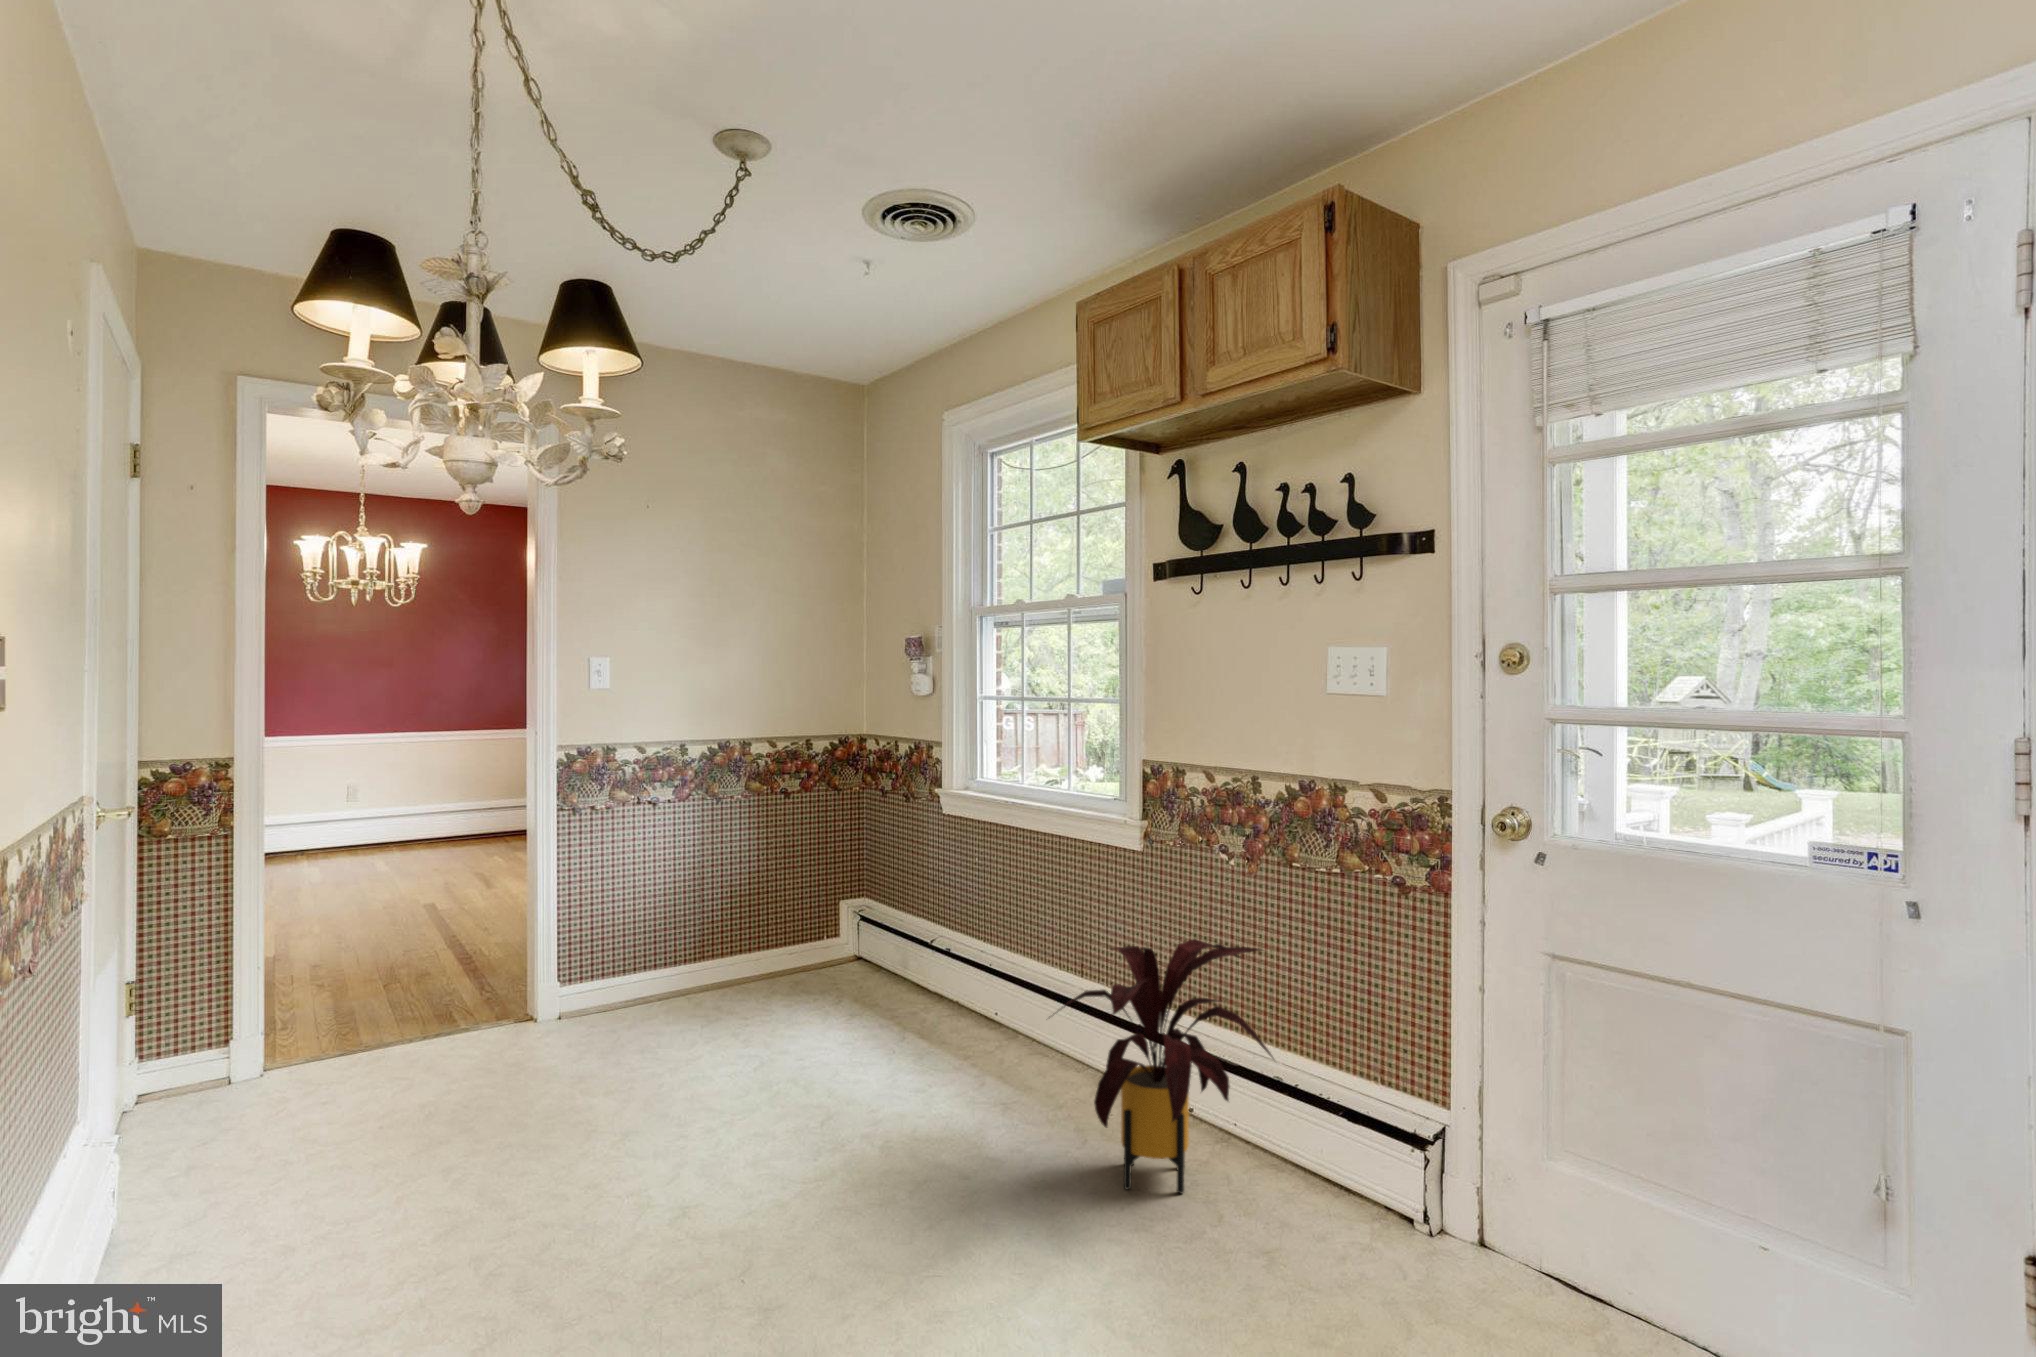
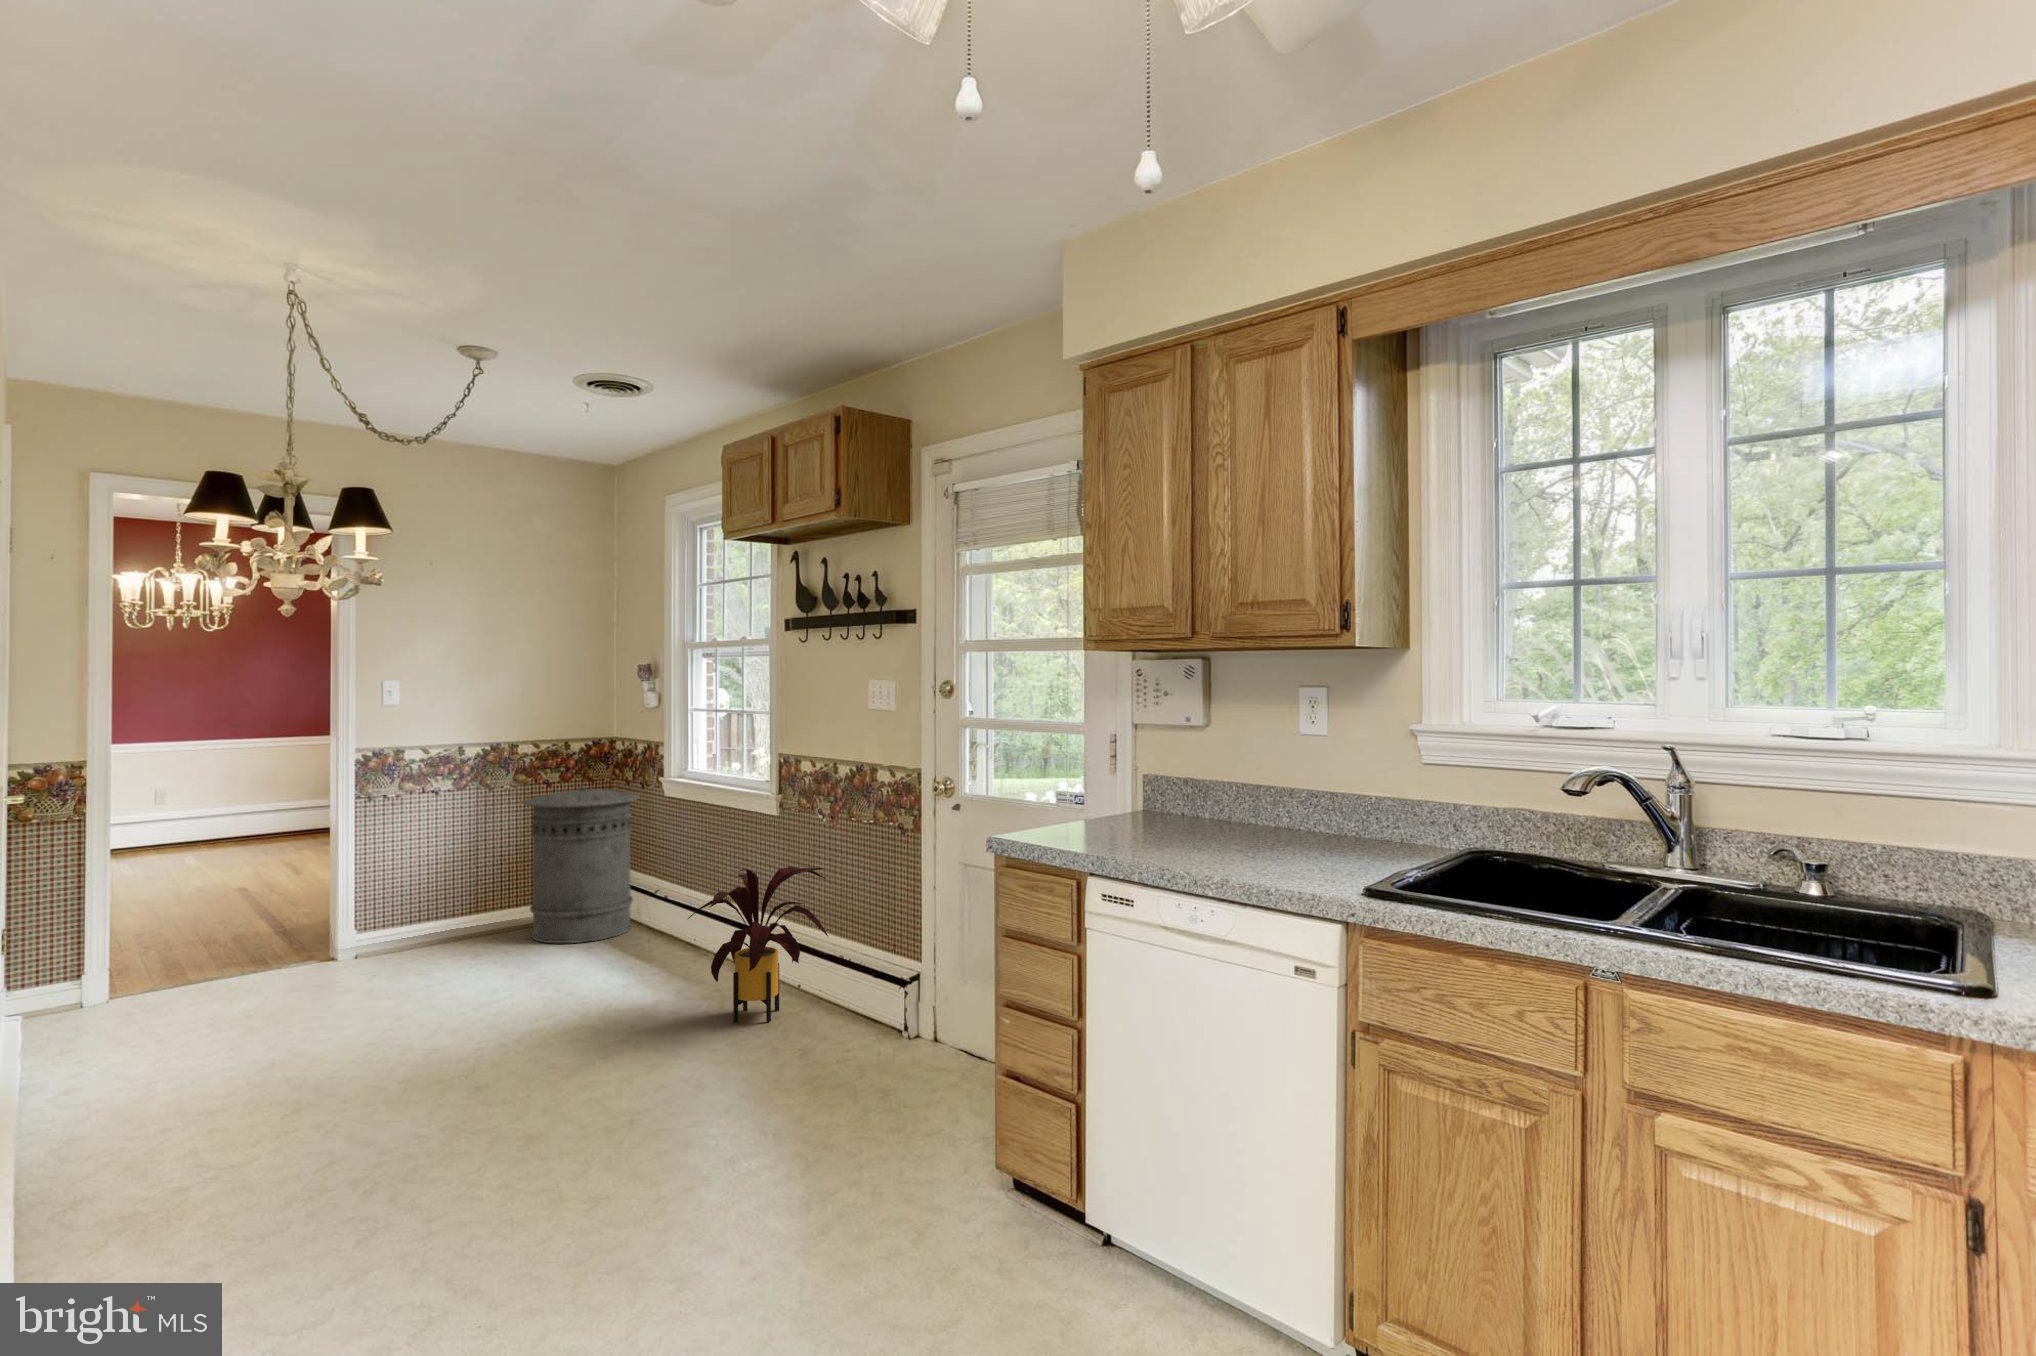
trash can: none [764,799,910,1015] -> present [523,787,639,943]

